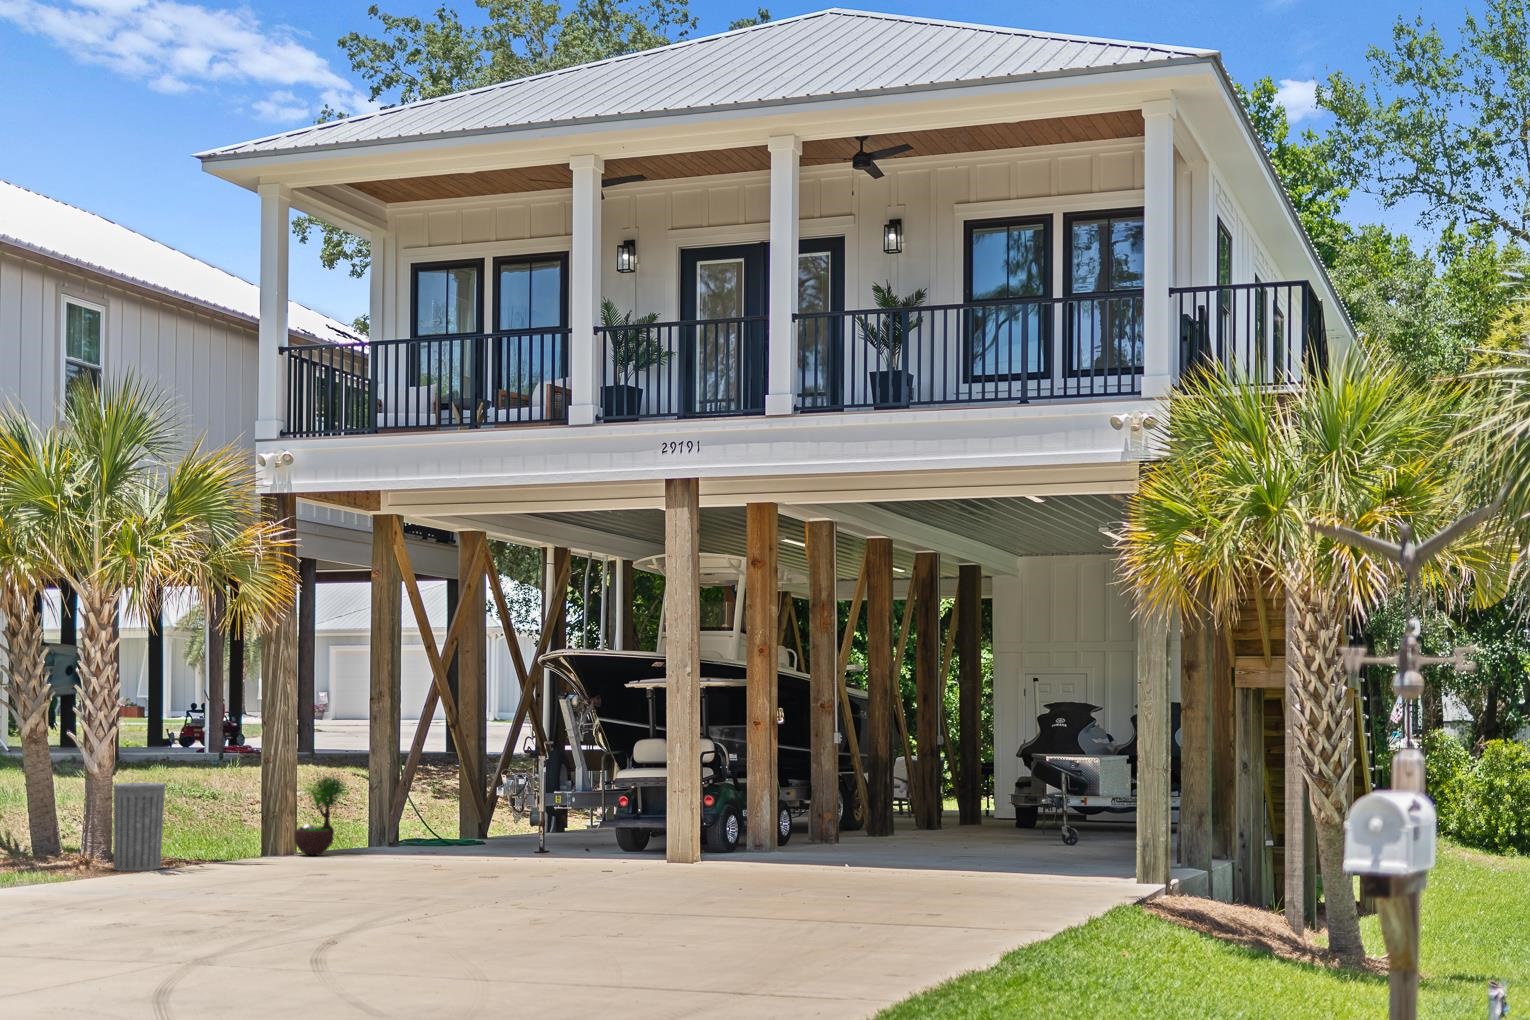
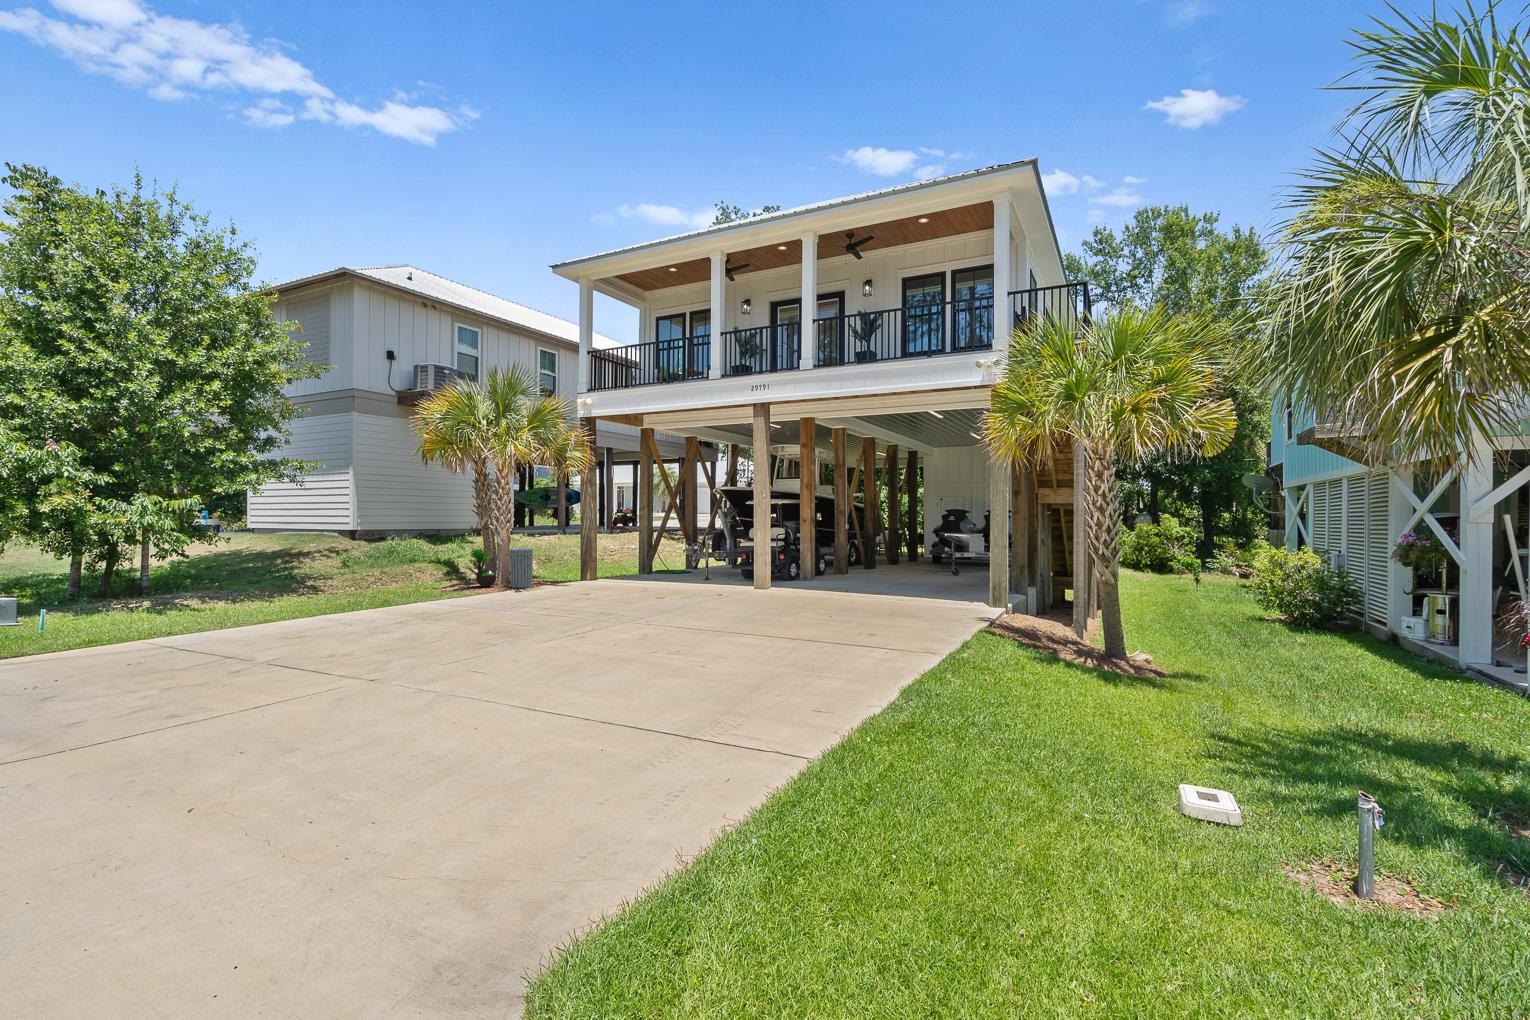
potted tree: present [294,775,347,855] -> present [471,548,496,587]

